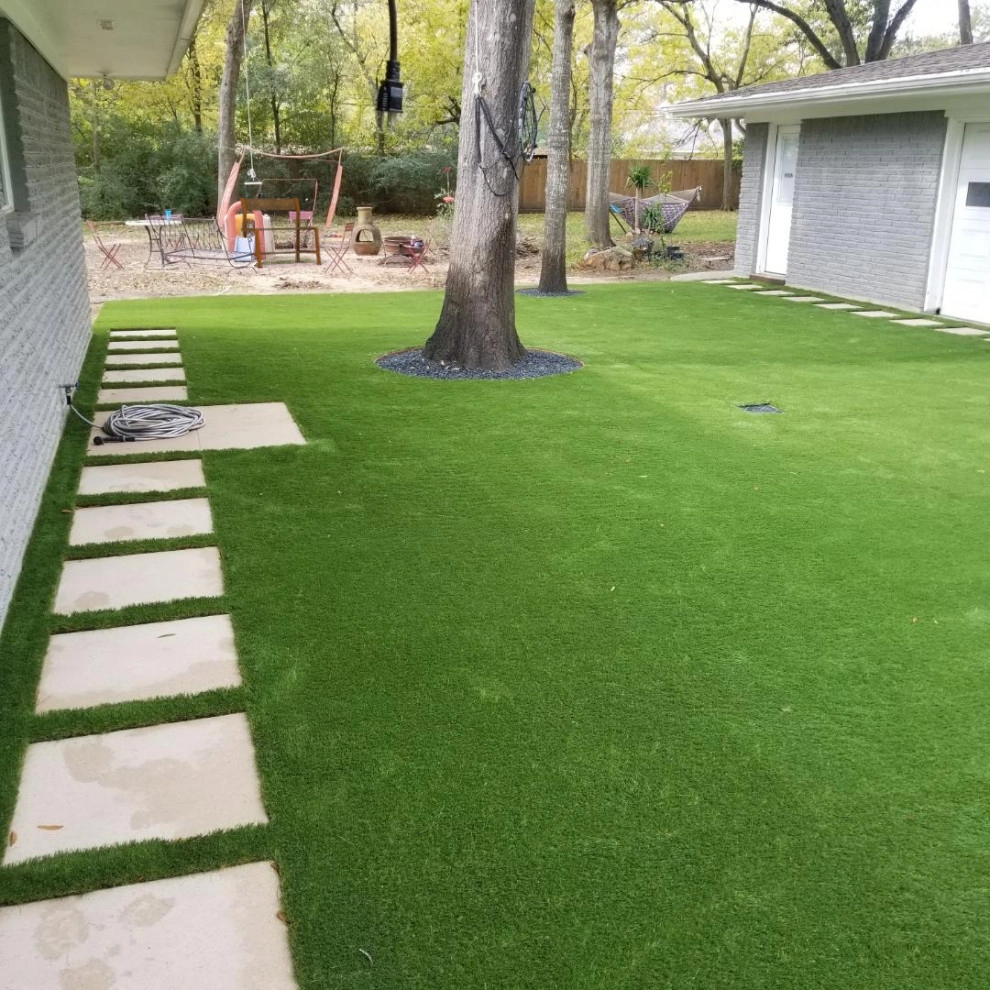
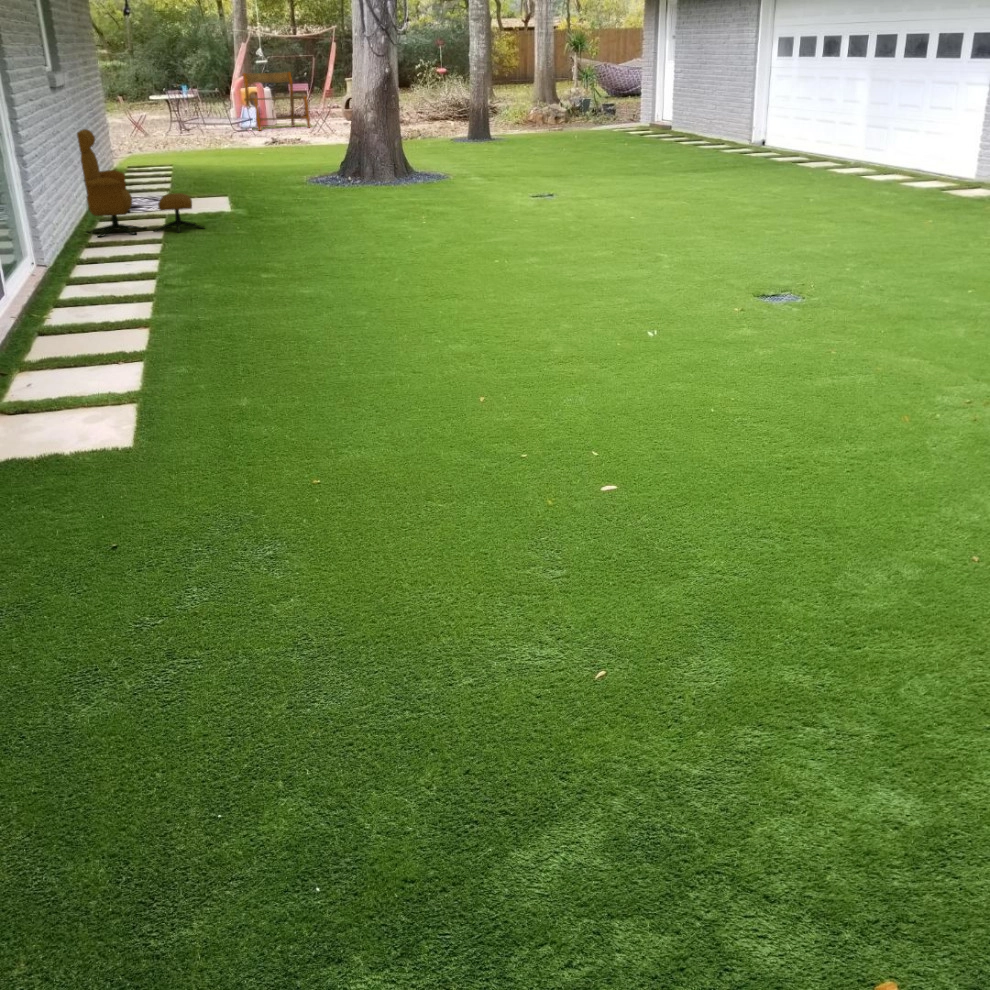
lounge chair: none [45,325,278,535] -> present [77,129,205,237]

